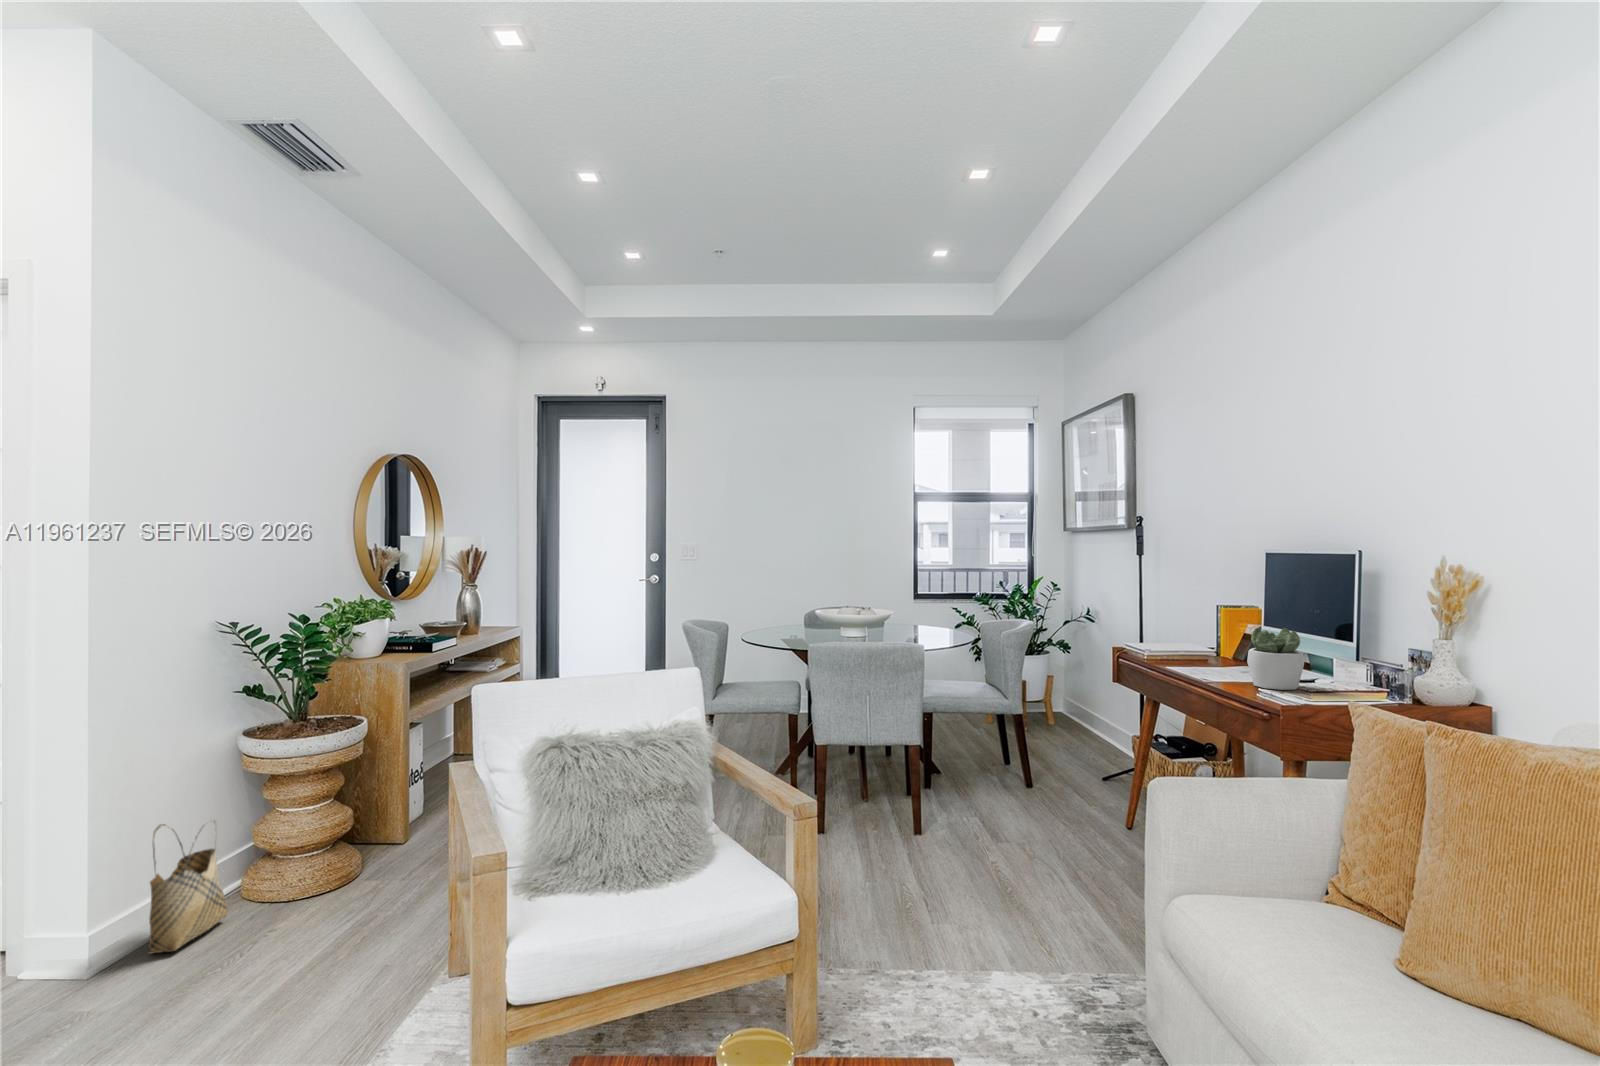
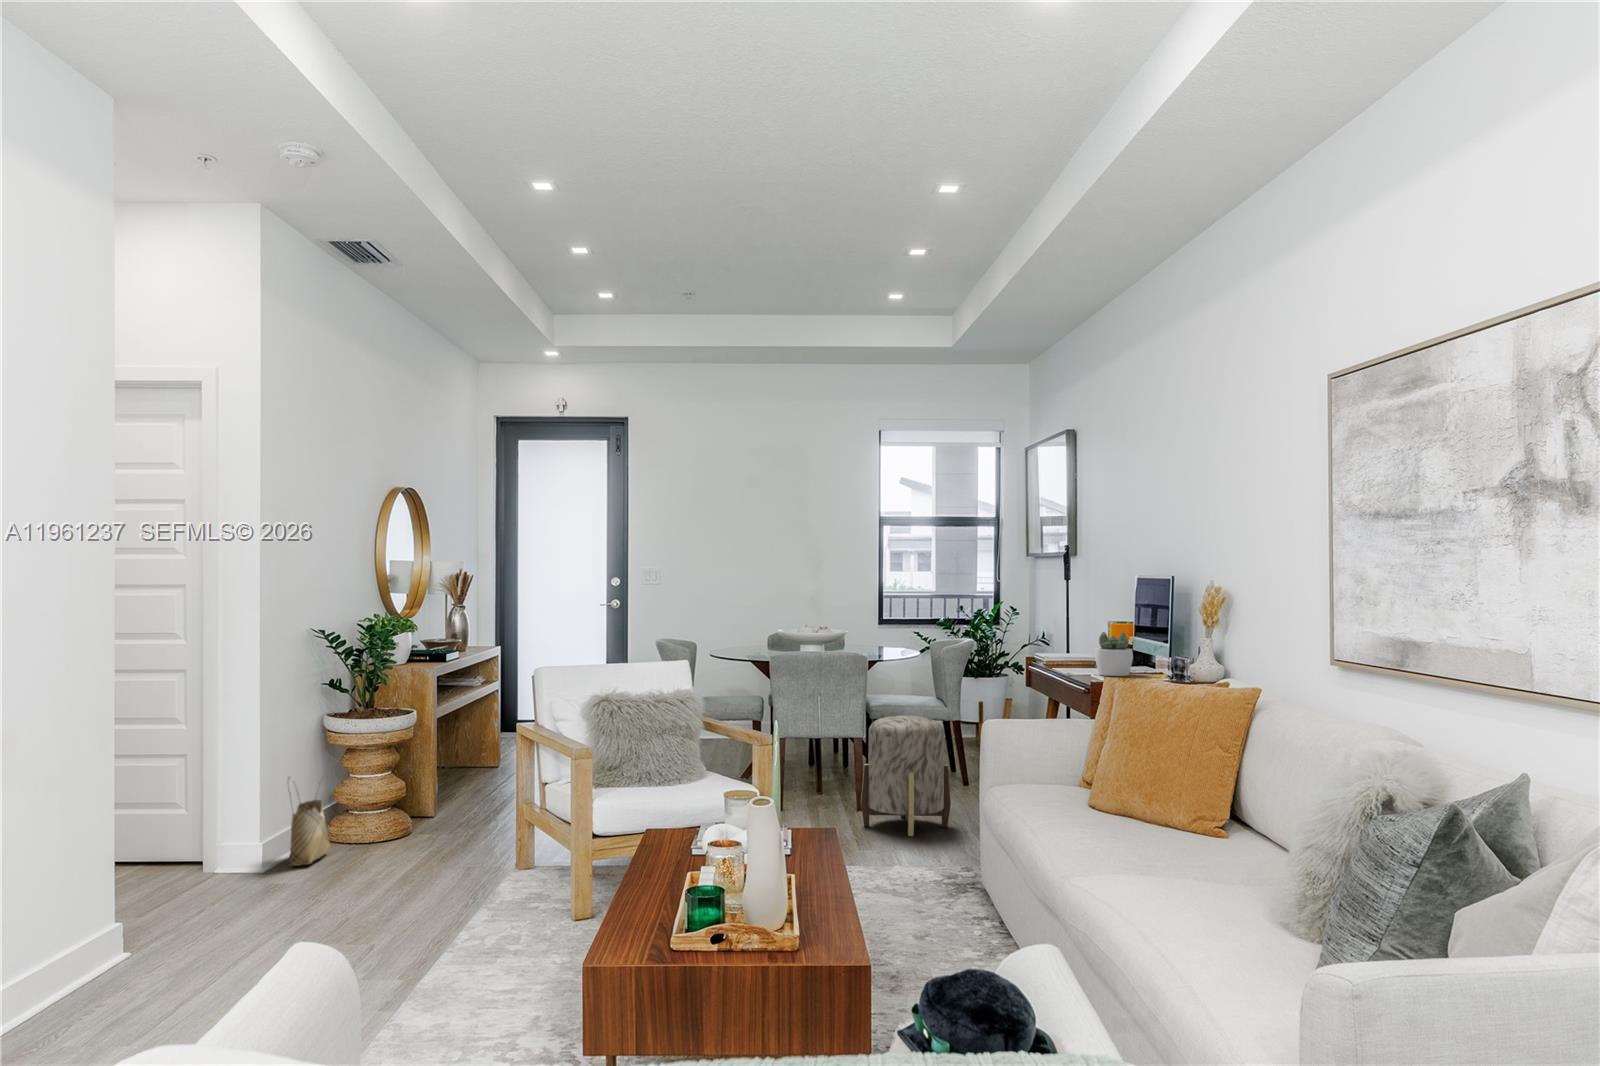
ottoman: none [923,727,1039,894] -> present [861,715,951,836]

